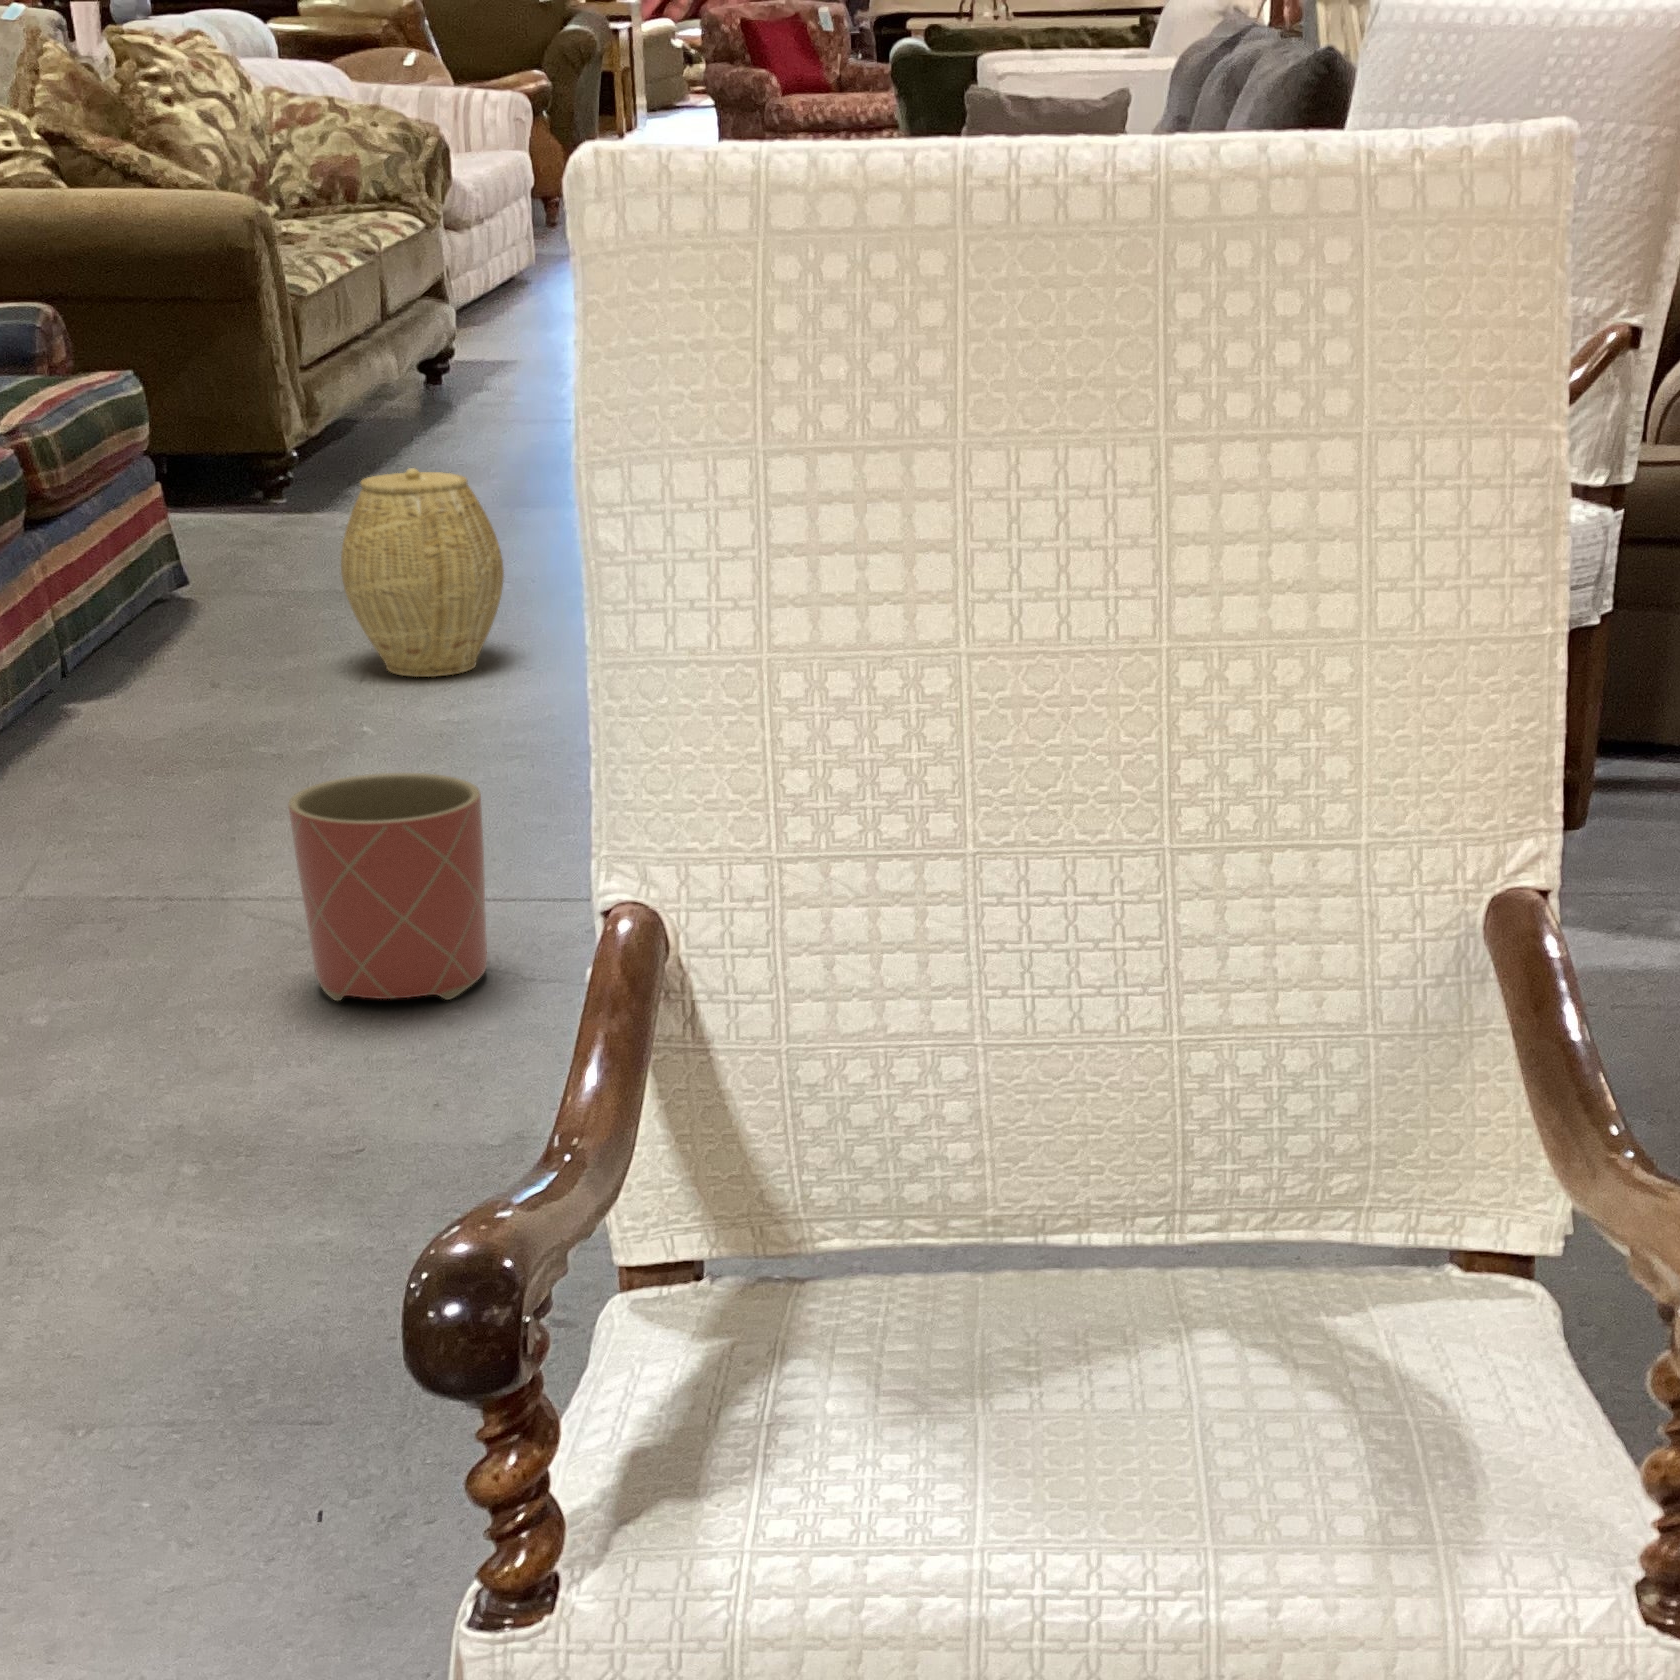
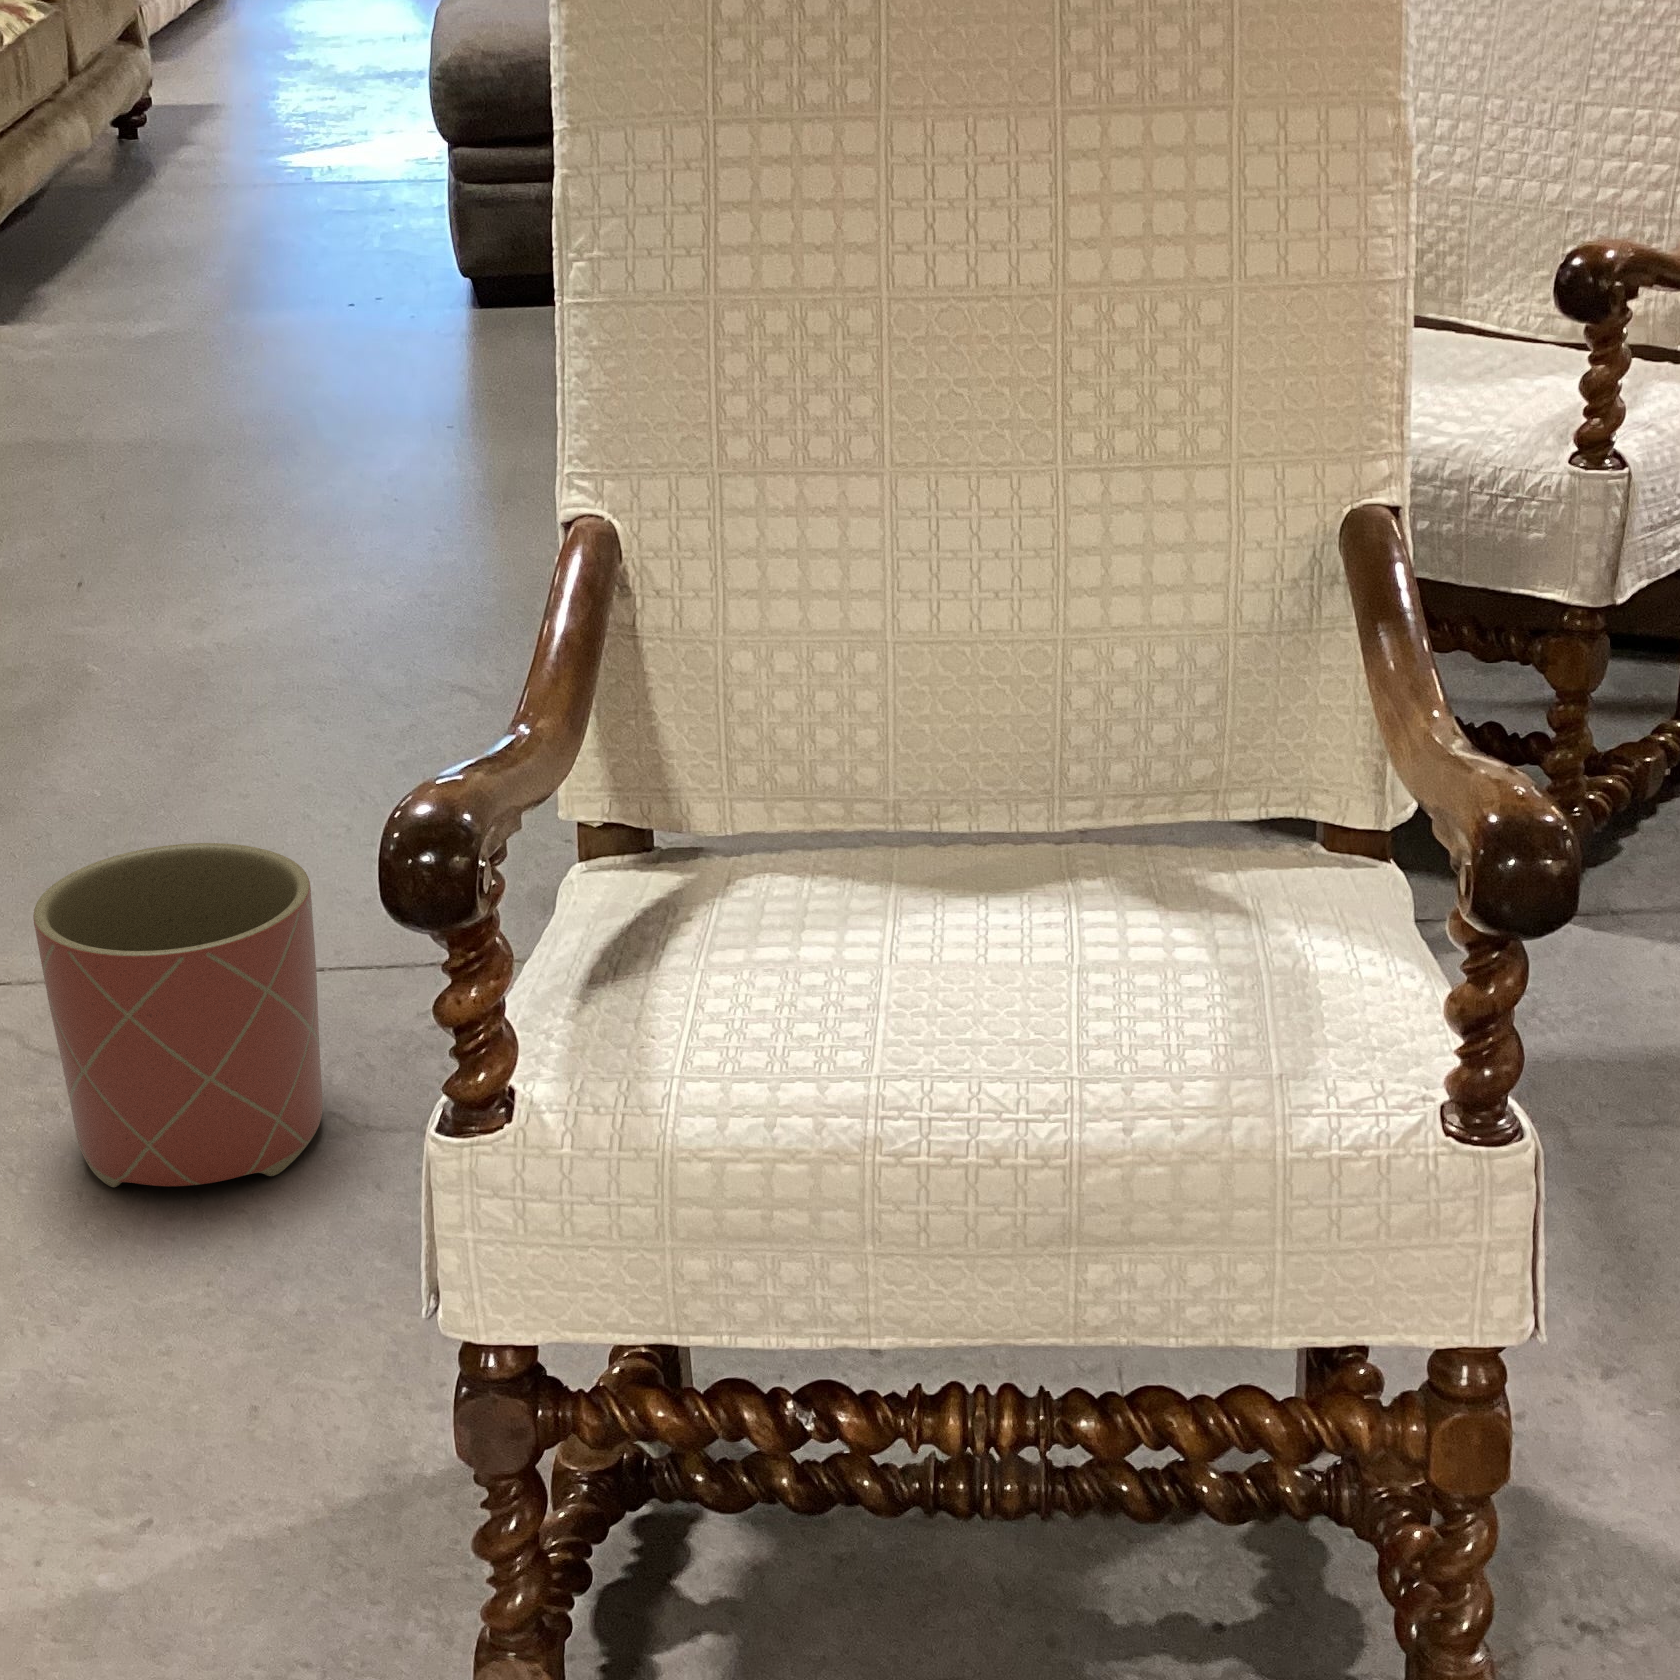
woven basket: present [341,468,504,677] -> none [55,318,264,578]

